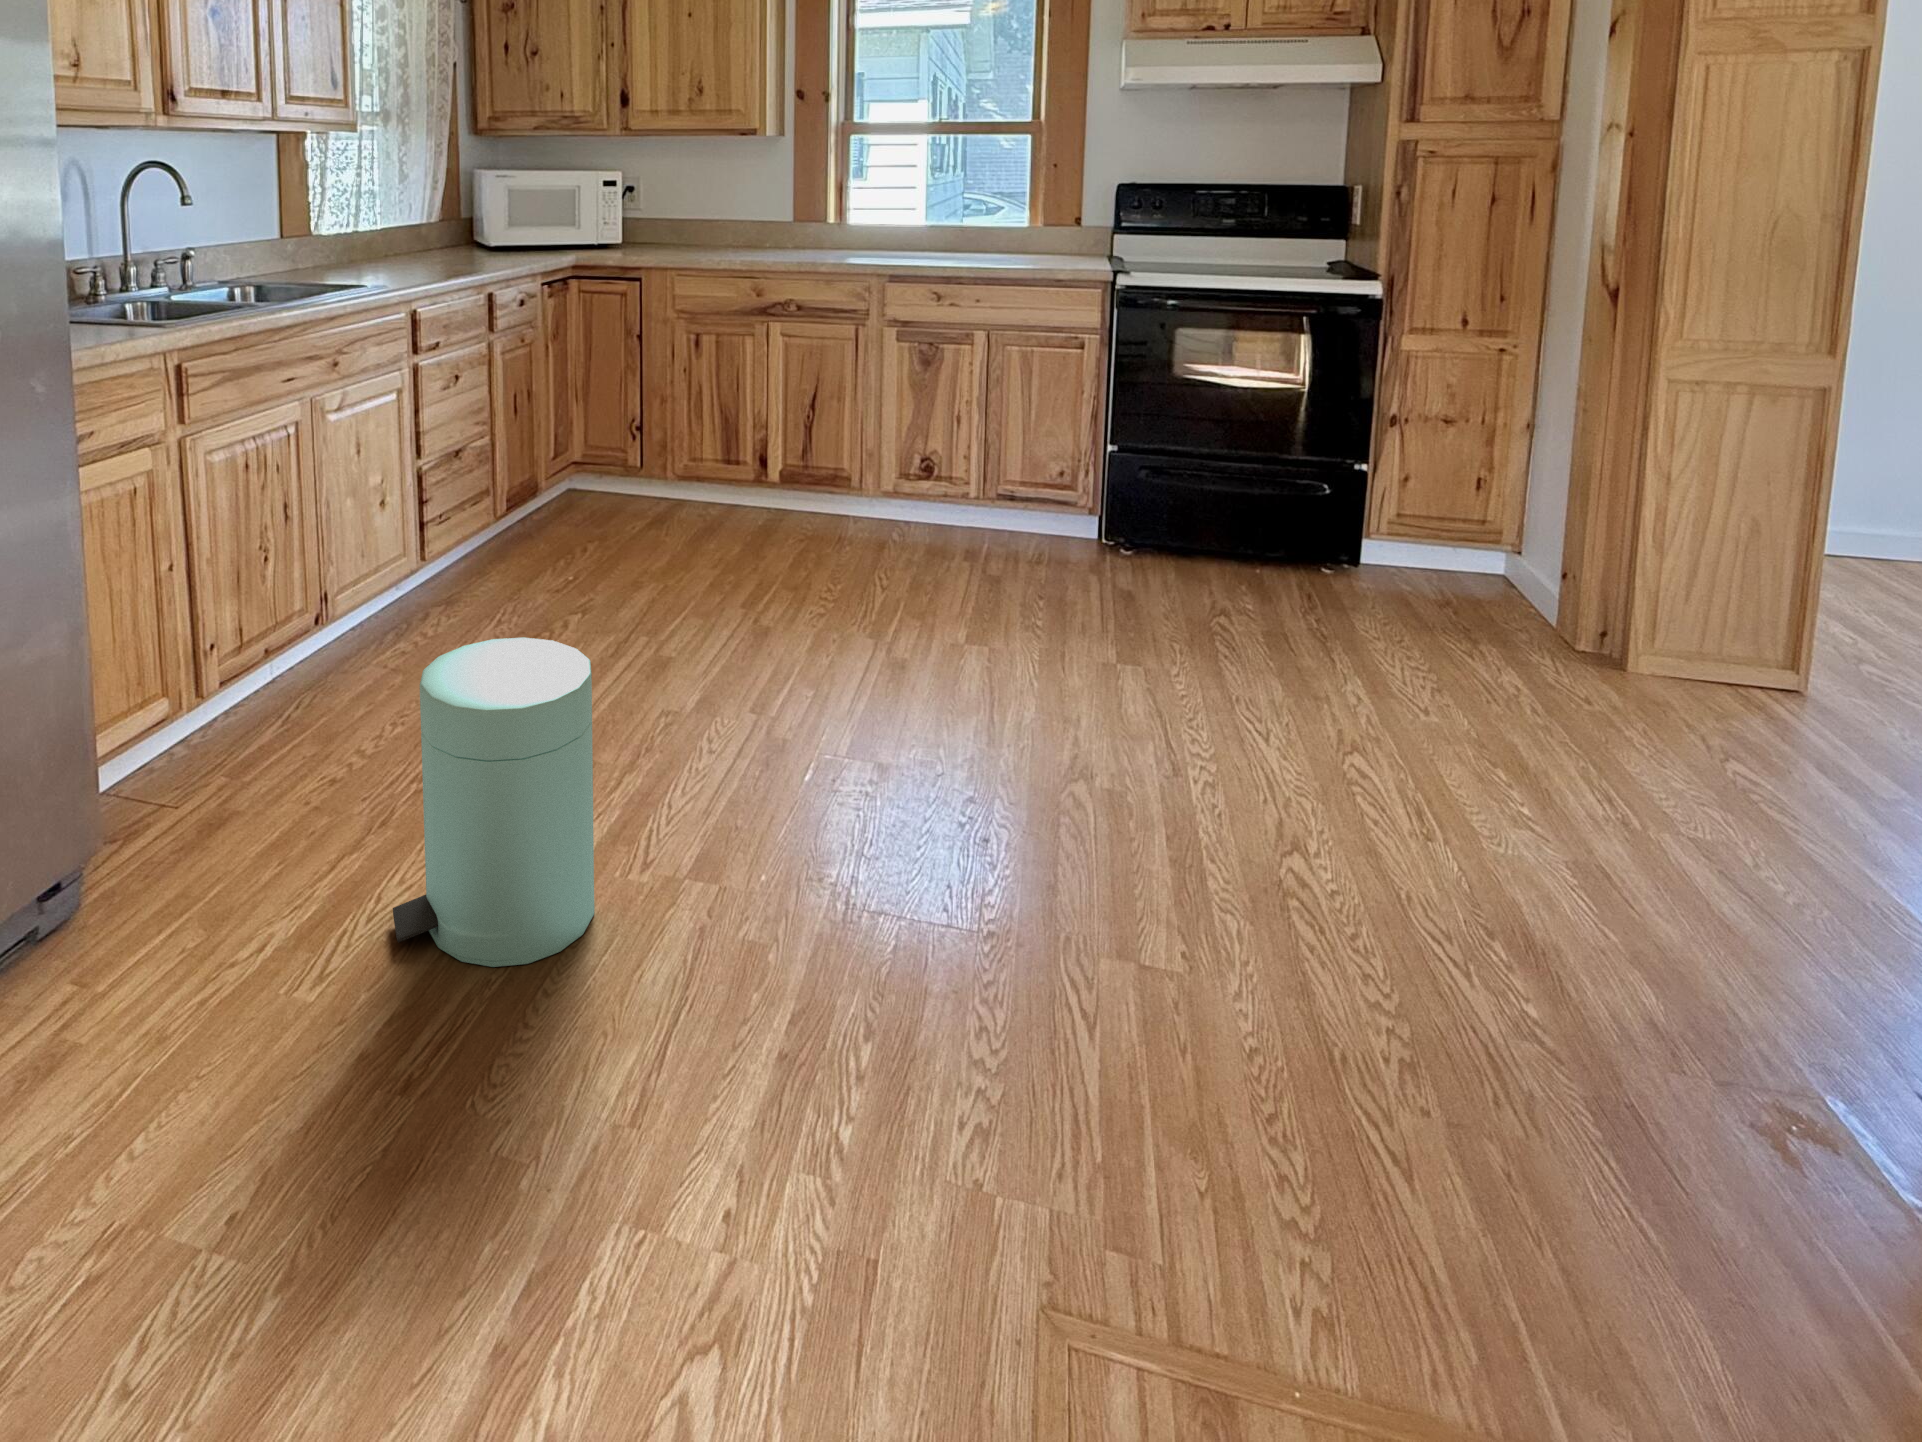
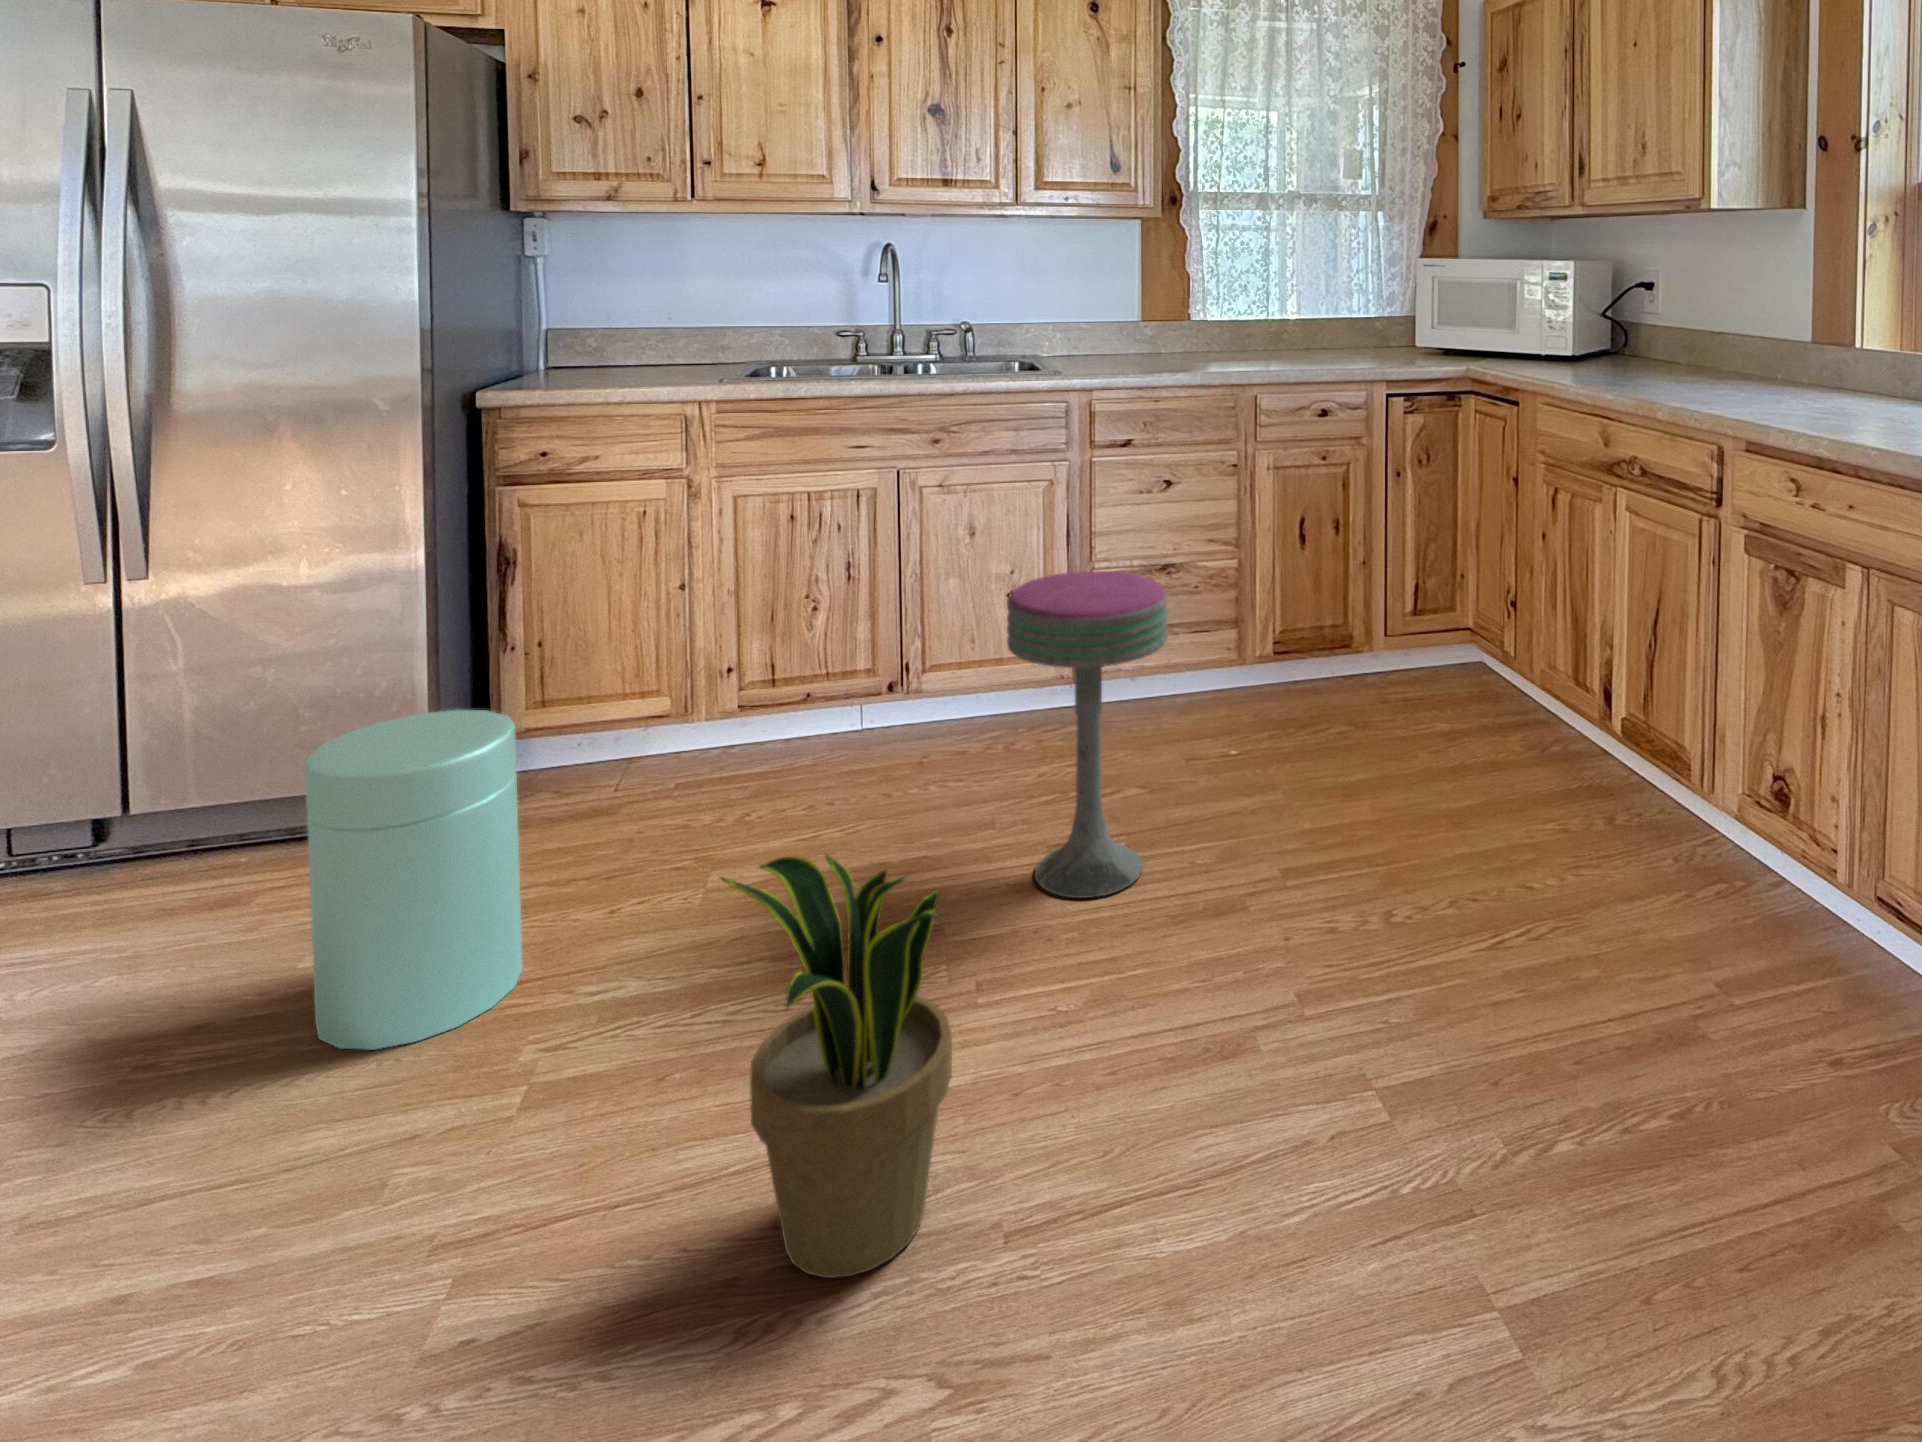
bar stool: none [614,422,736,664] -> present [1007,571,1168,898]
potted plant: none [919,549,1053,792] -> present [721,855,952,1278]

